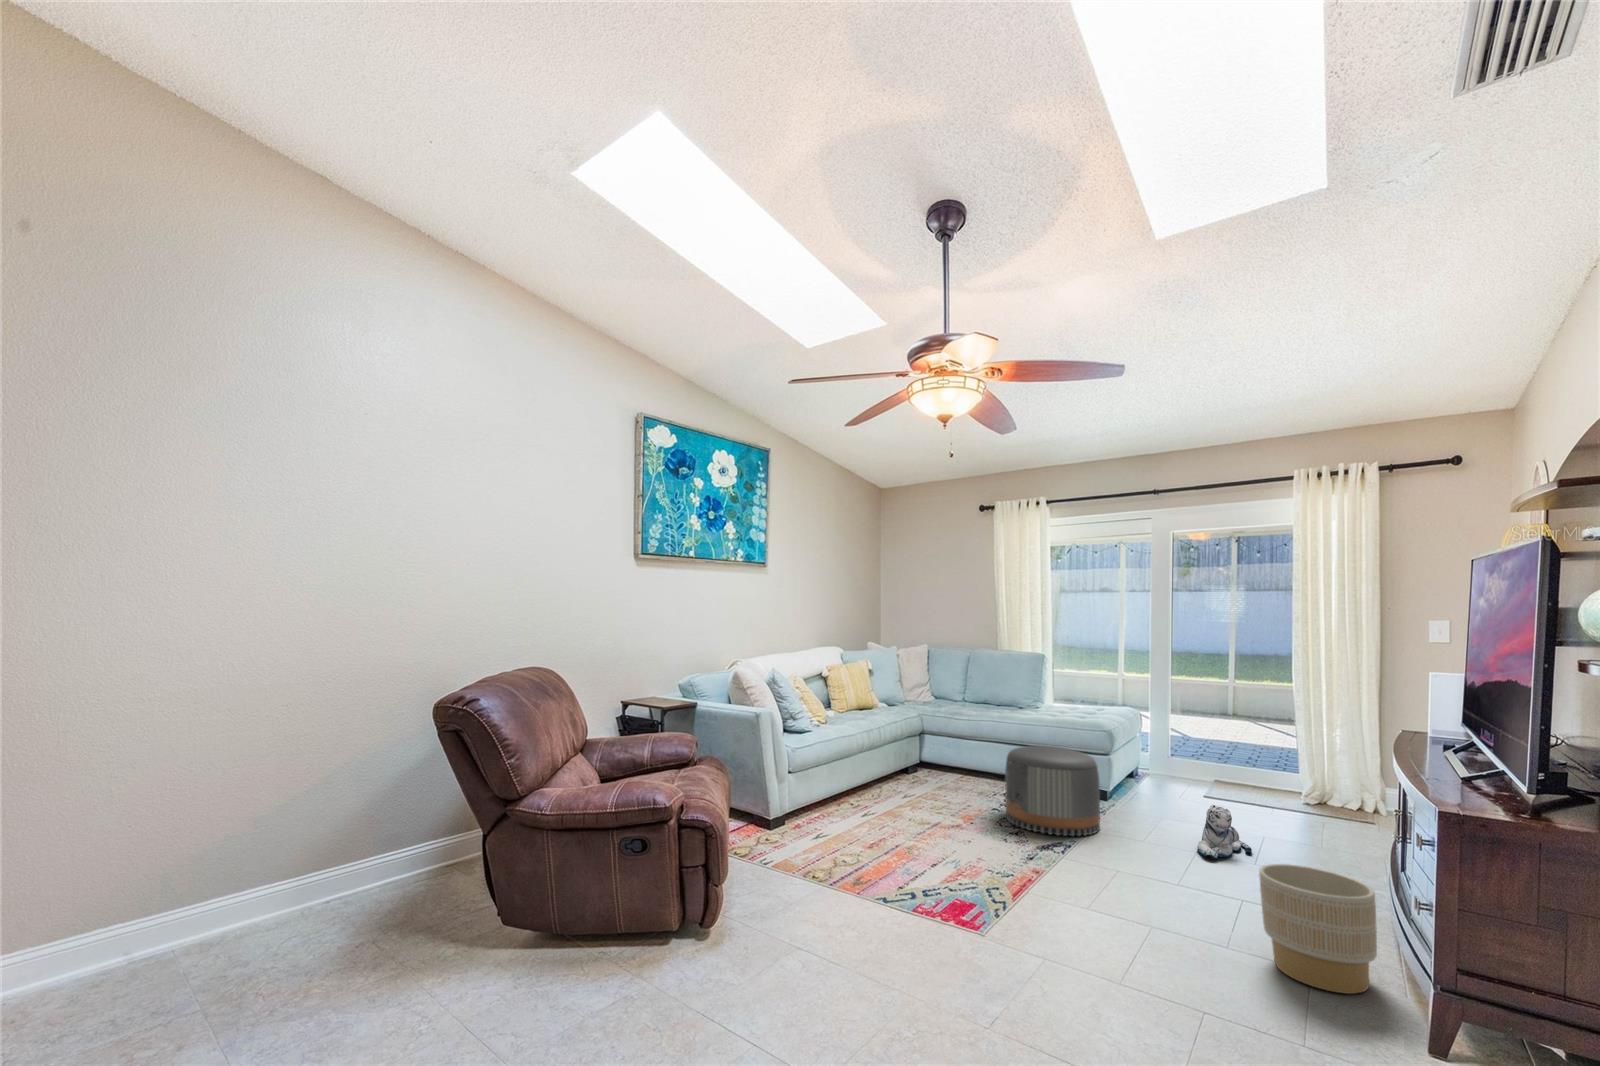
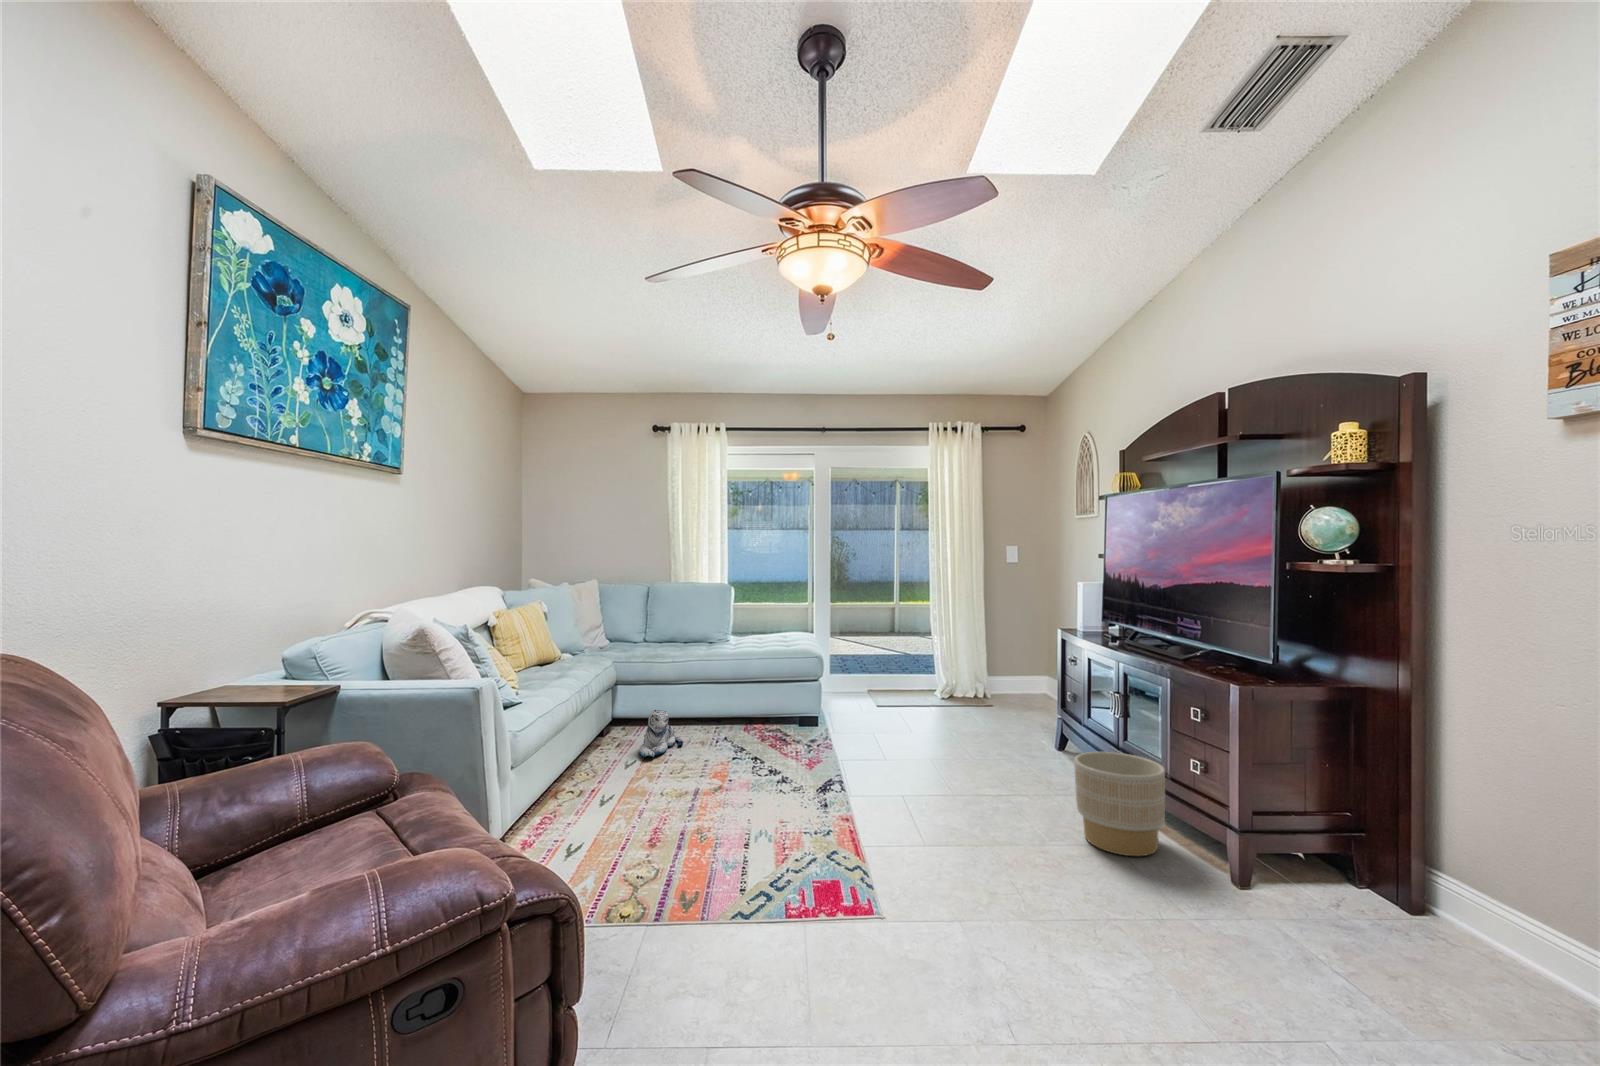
pouf: present [1005,746,1100,836] -> none [747,678,839,770]
plush toy: present [1197,805,1252,858] -> present [639,710,683,758]

